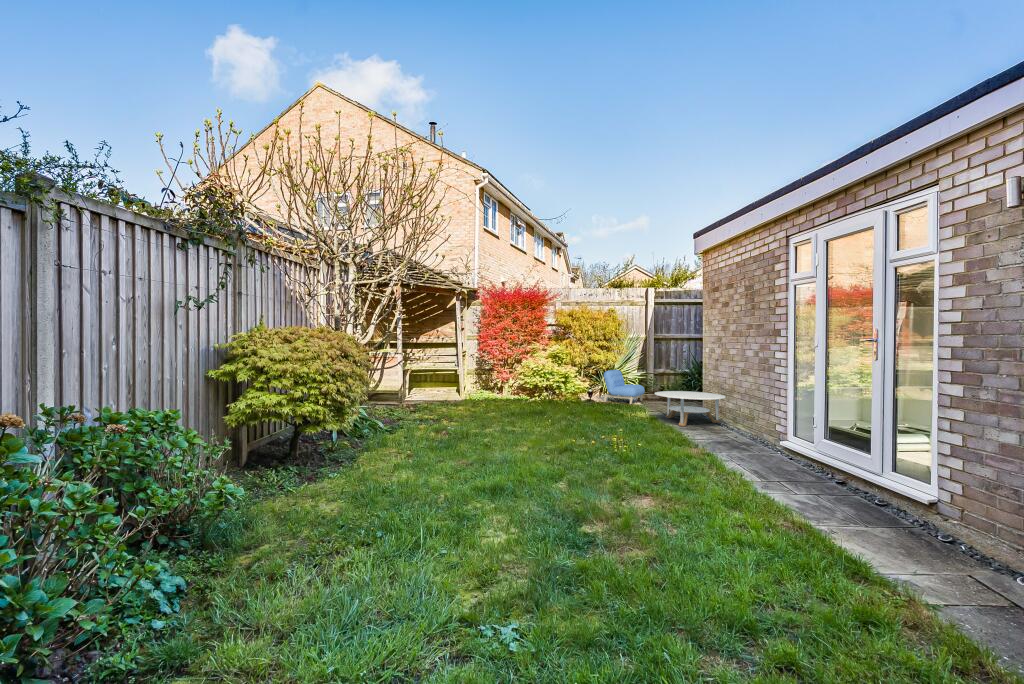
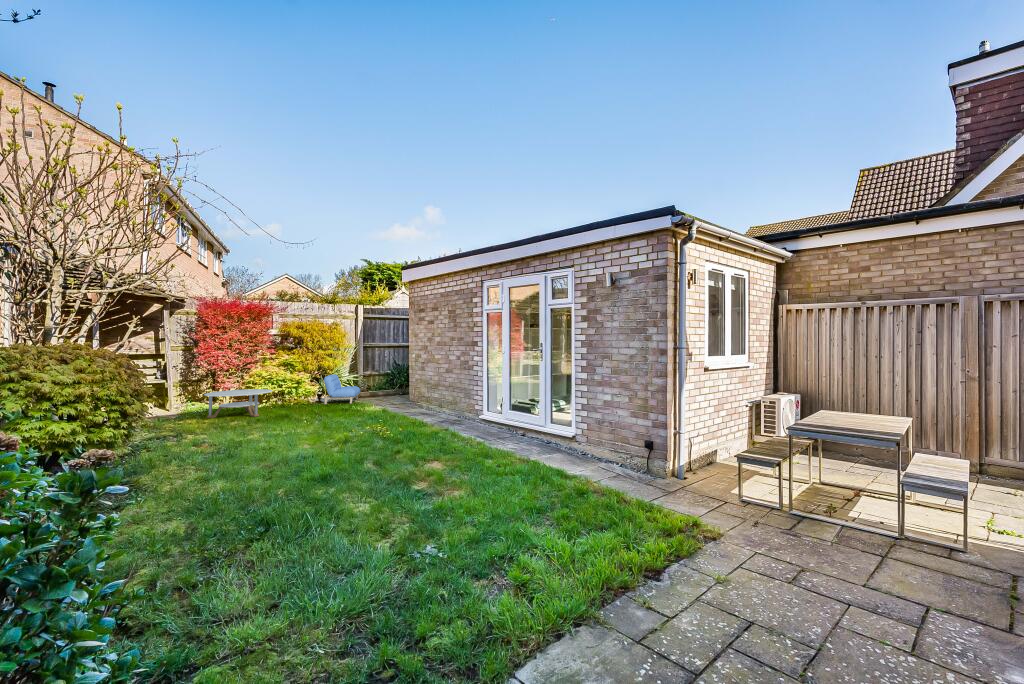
round table: present [655,391,725,426] -> present [204,389,272,418]

